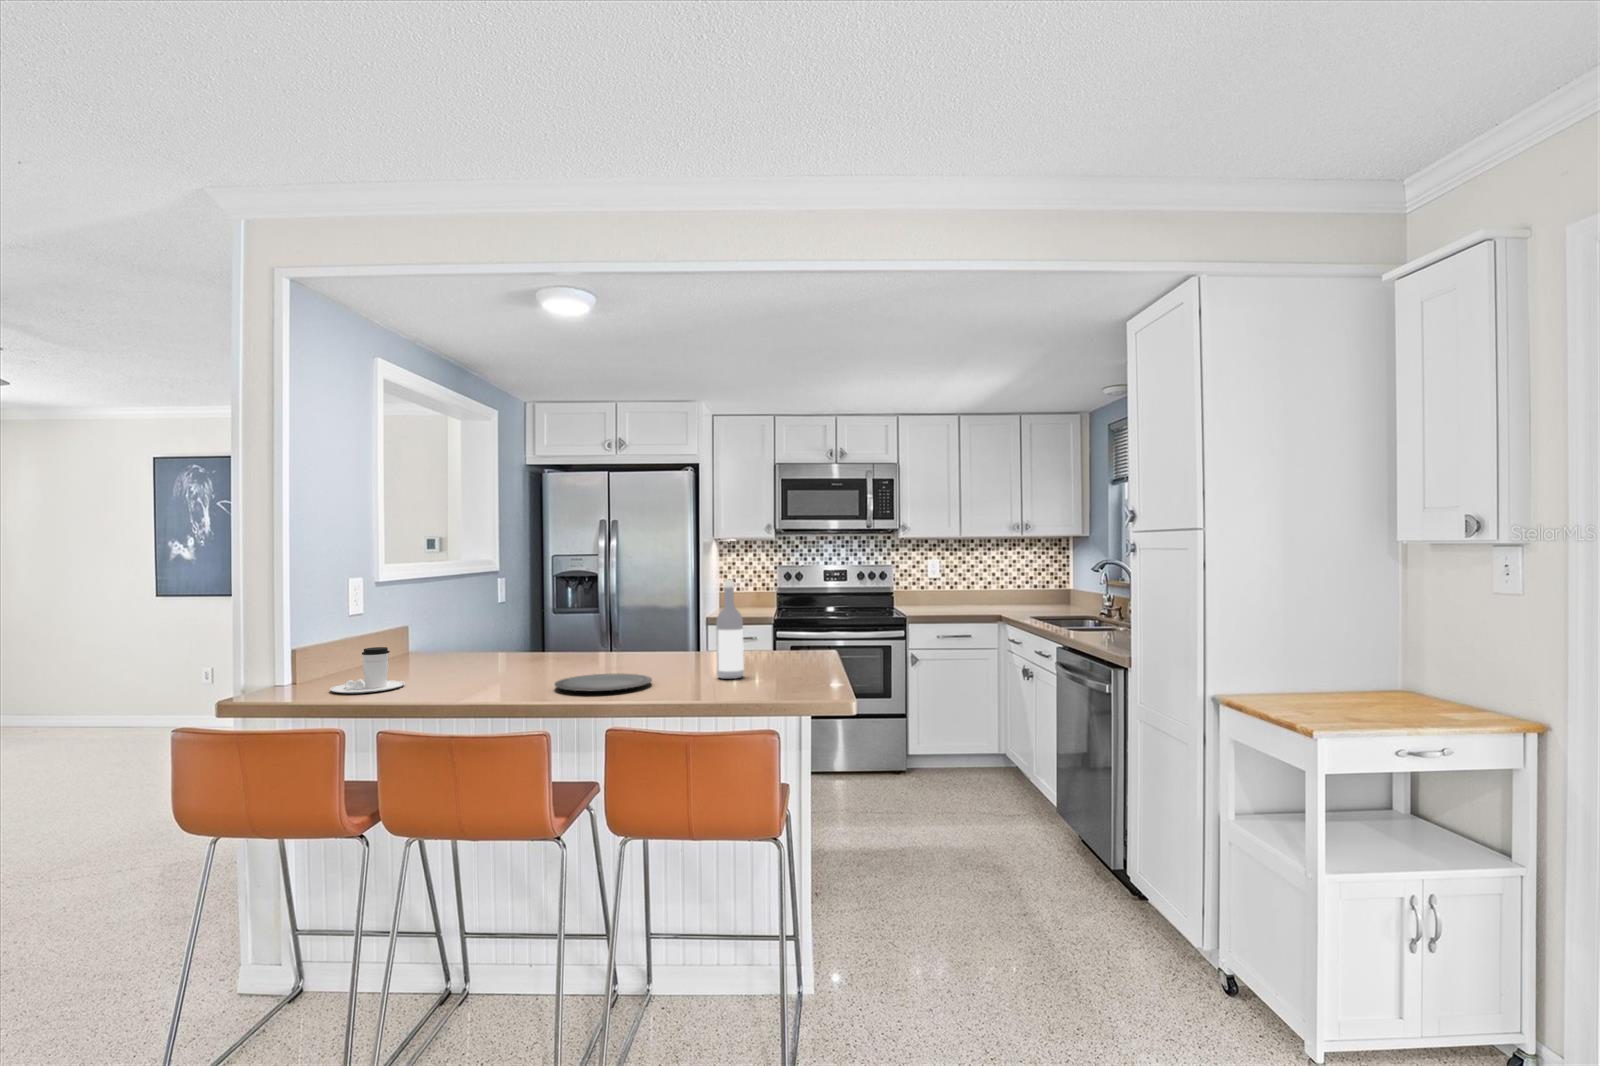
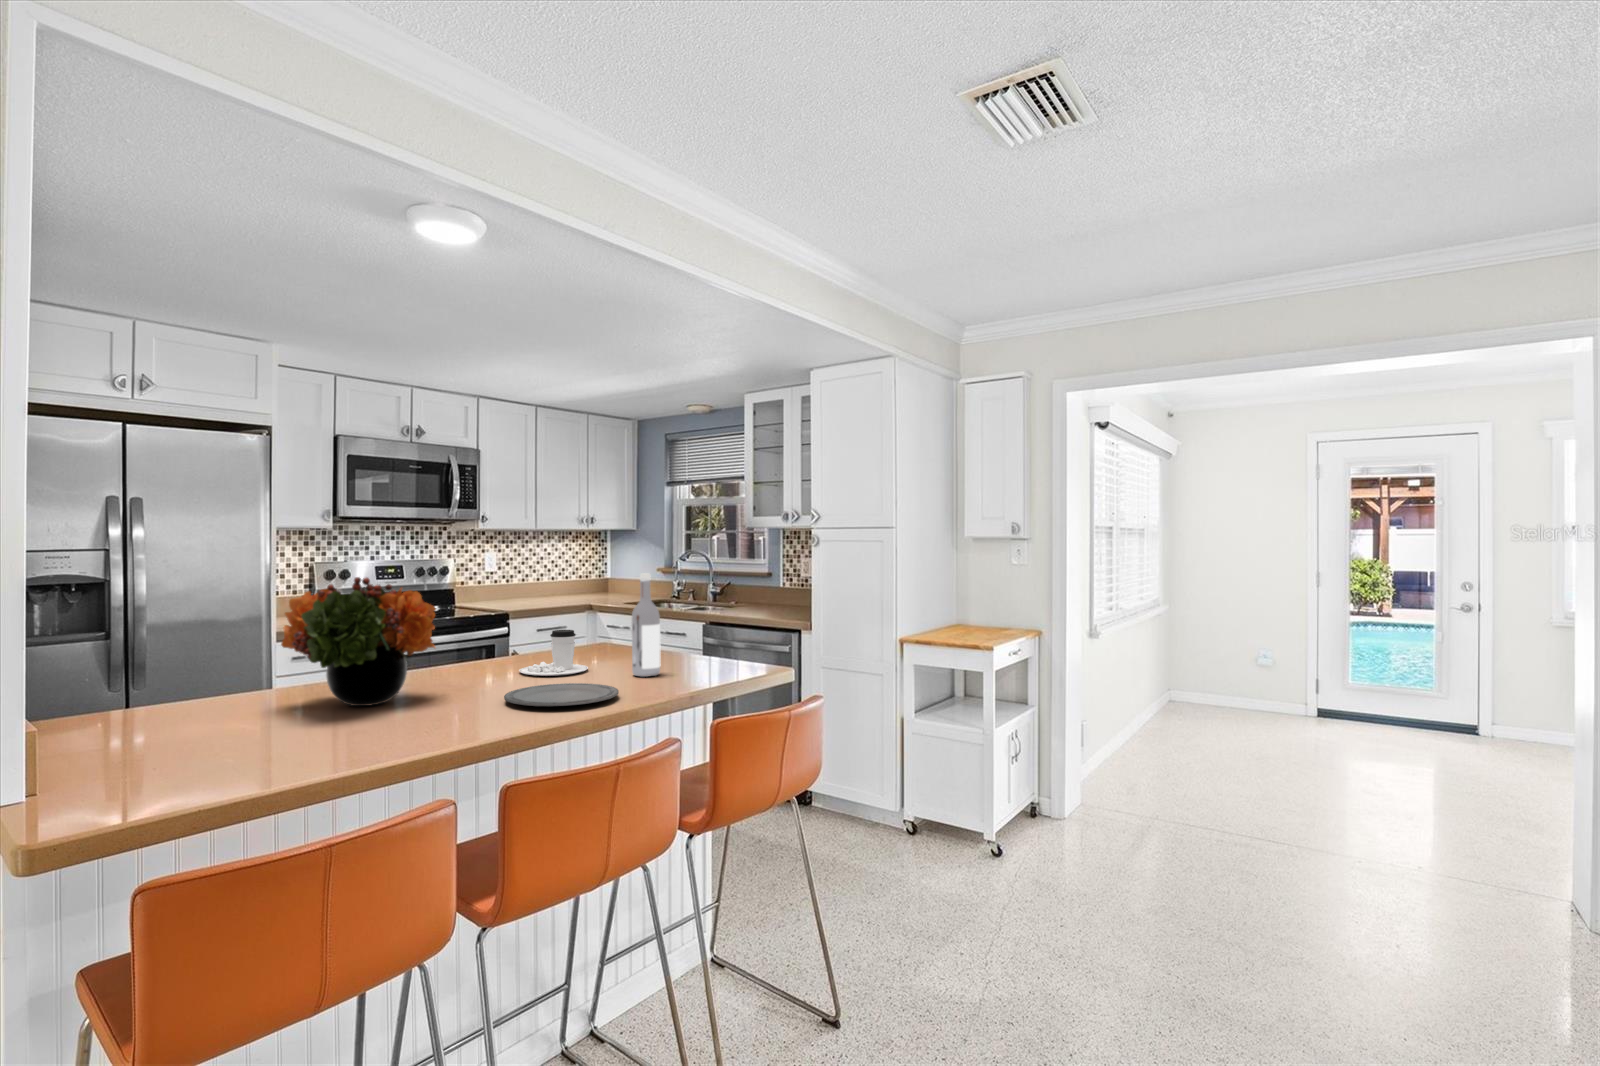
flower arrangement: none [454,577,570,672] -> present [281,577,436,706]
coffee cup: present [330,647,405,693] -> present [519,630,588,676]

